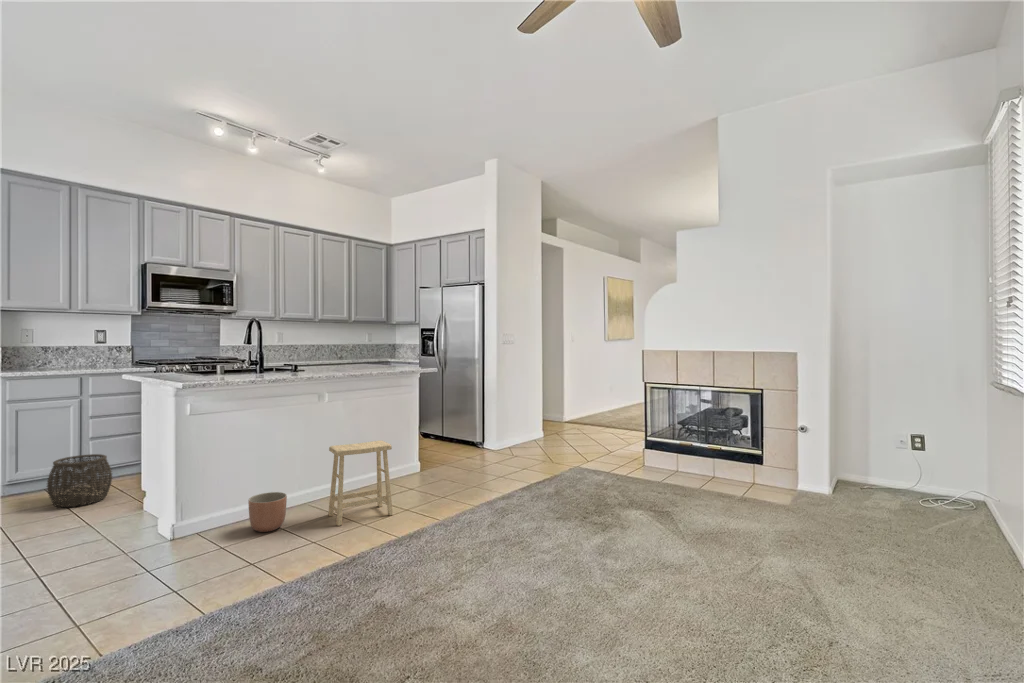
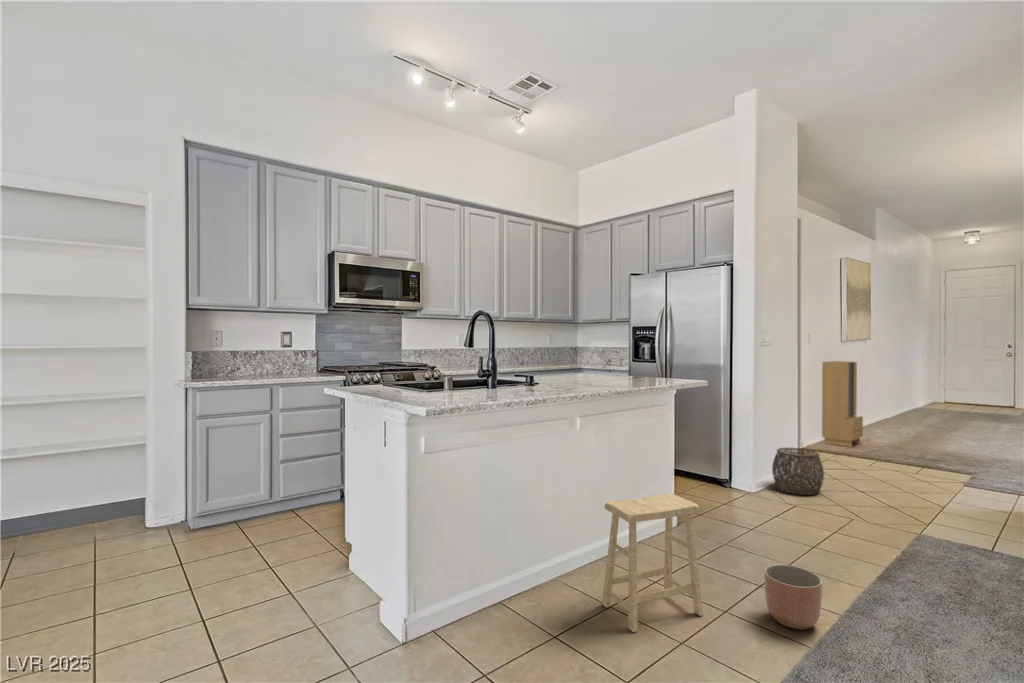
storage cabinet: none [580,356,609,420] -> present [822,361,863,447]
woven basket: present [47,454,112,507] -> present [772,448,824,495]
planter: present [248,492,287,532] -> present [764,564,822,629]

